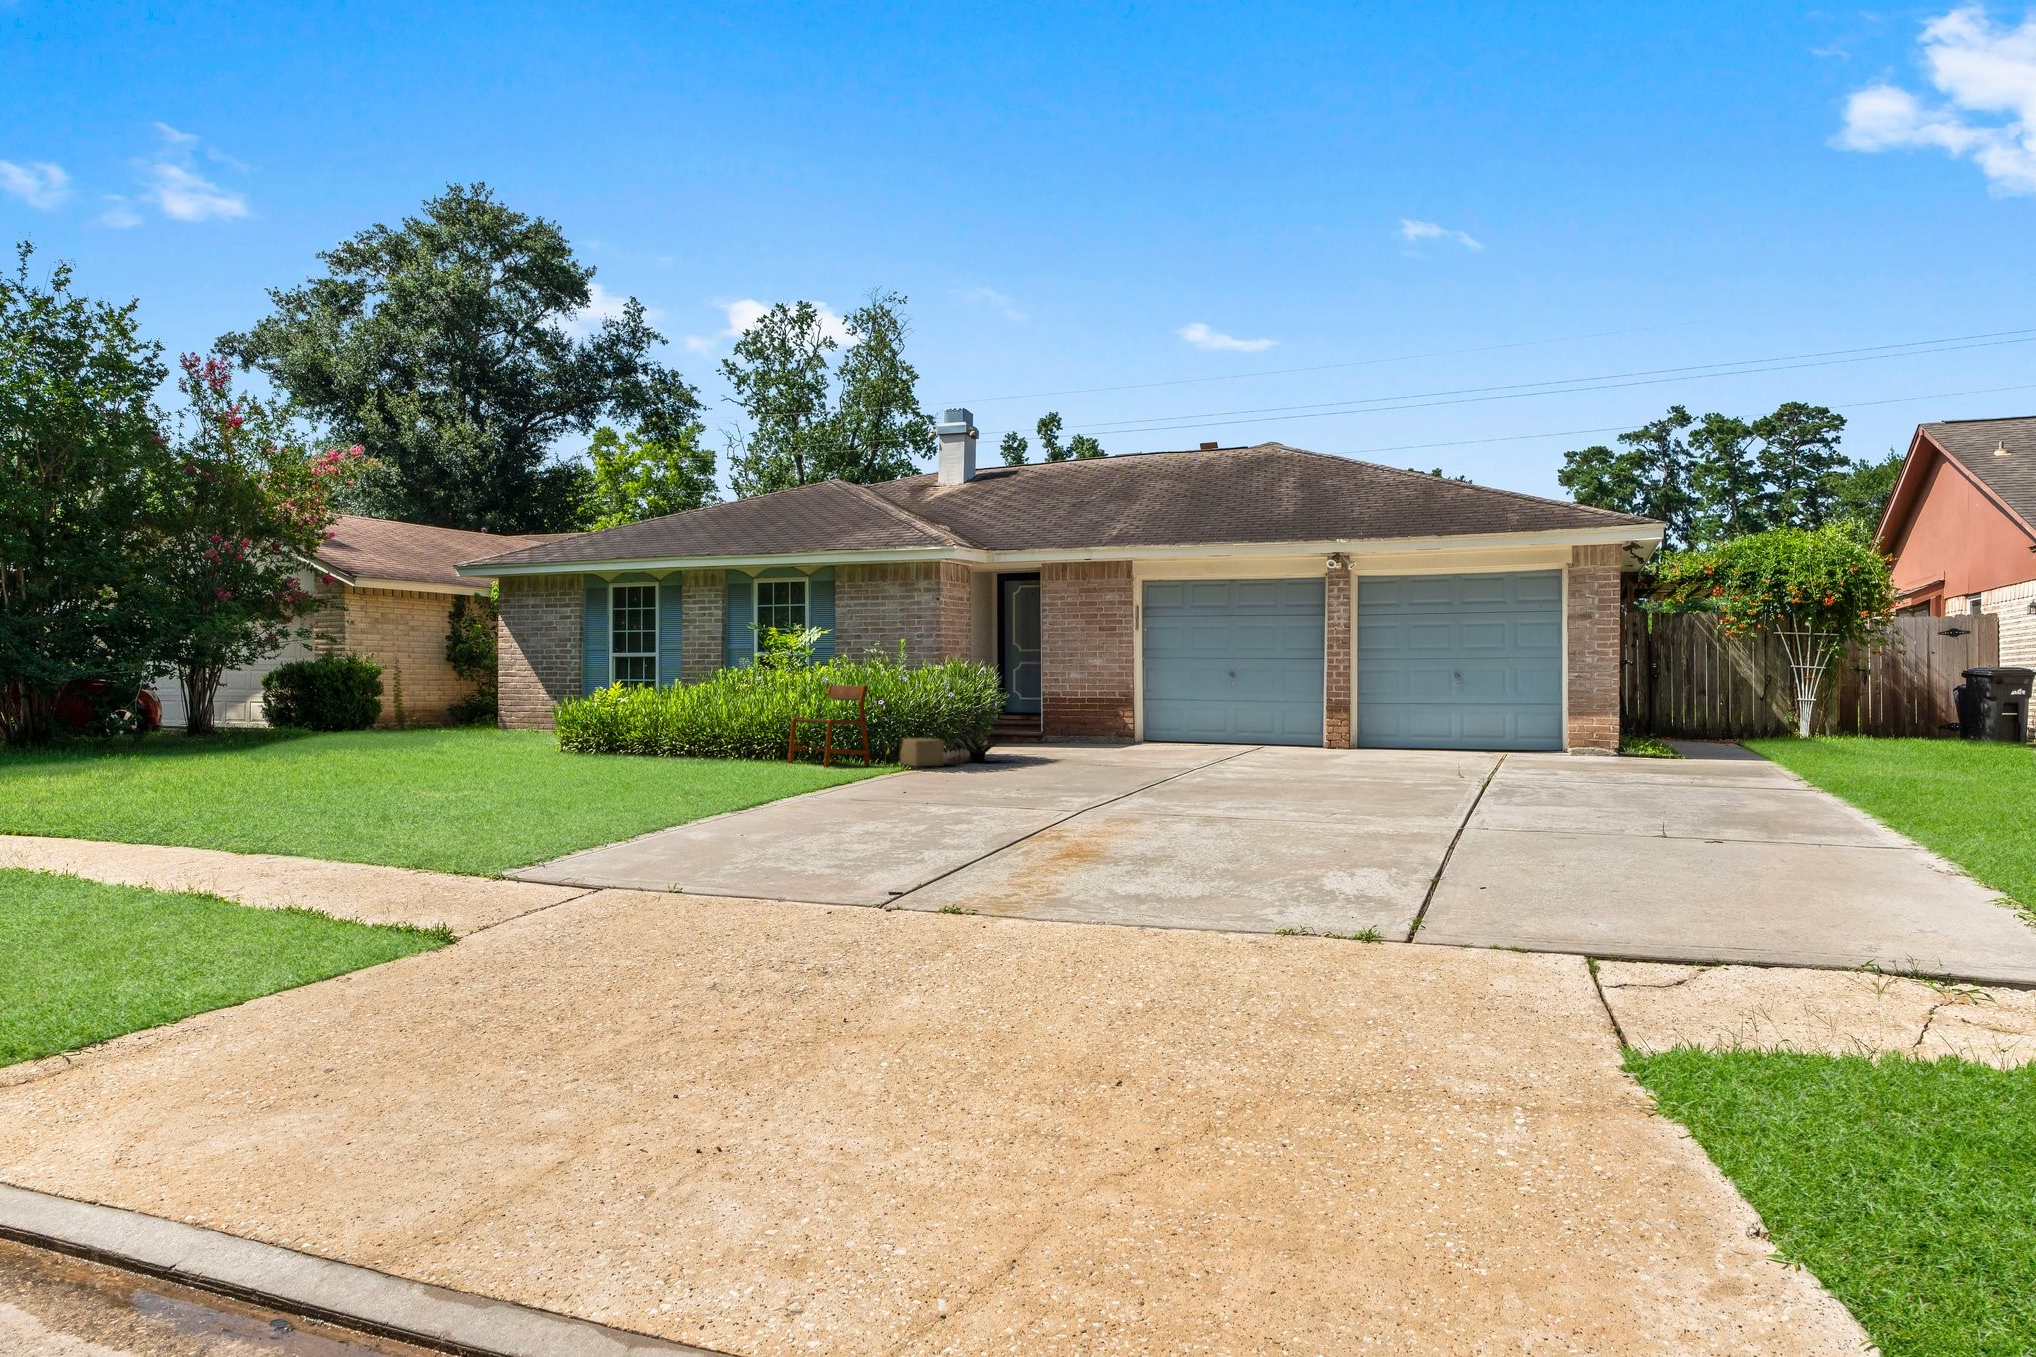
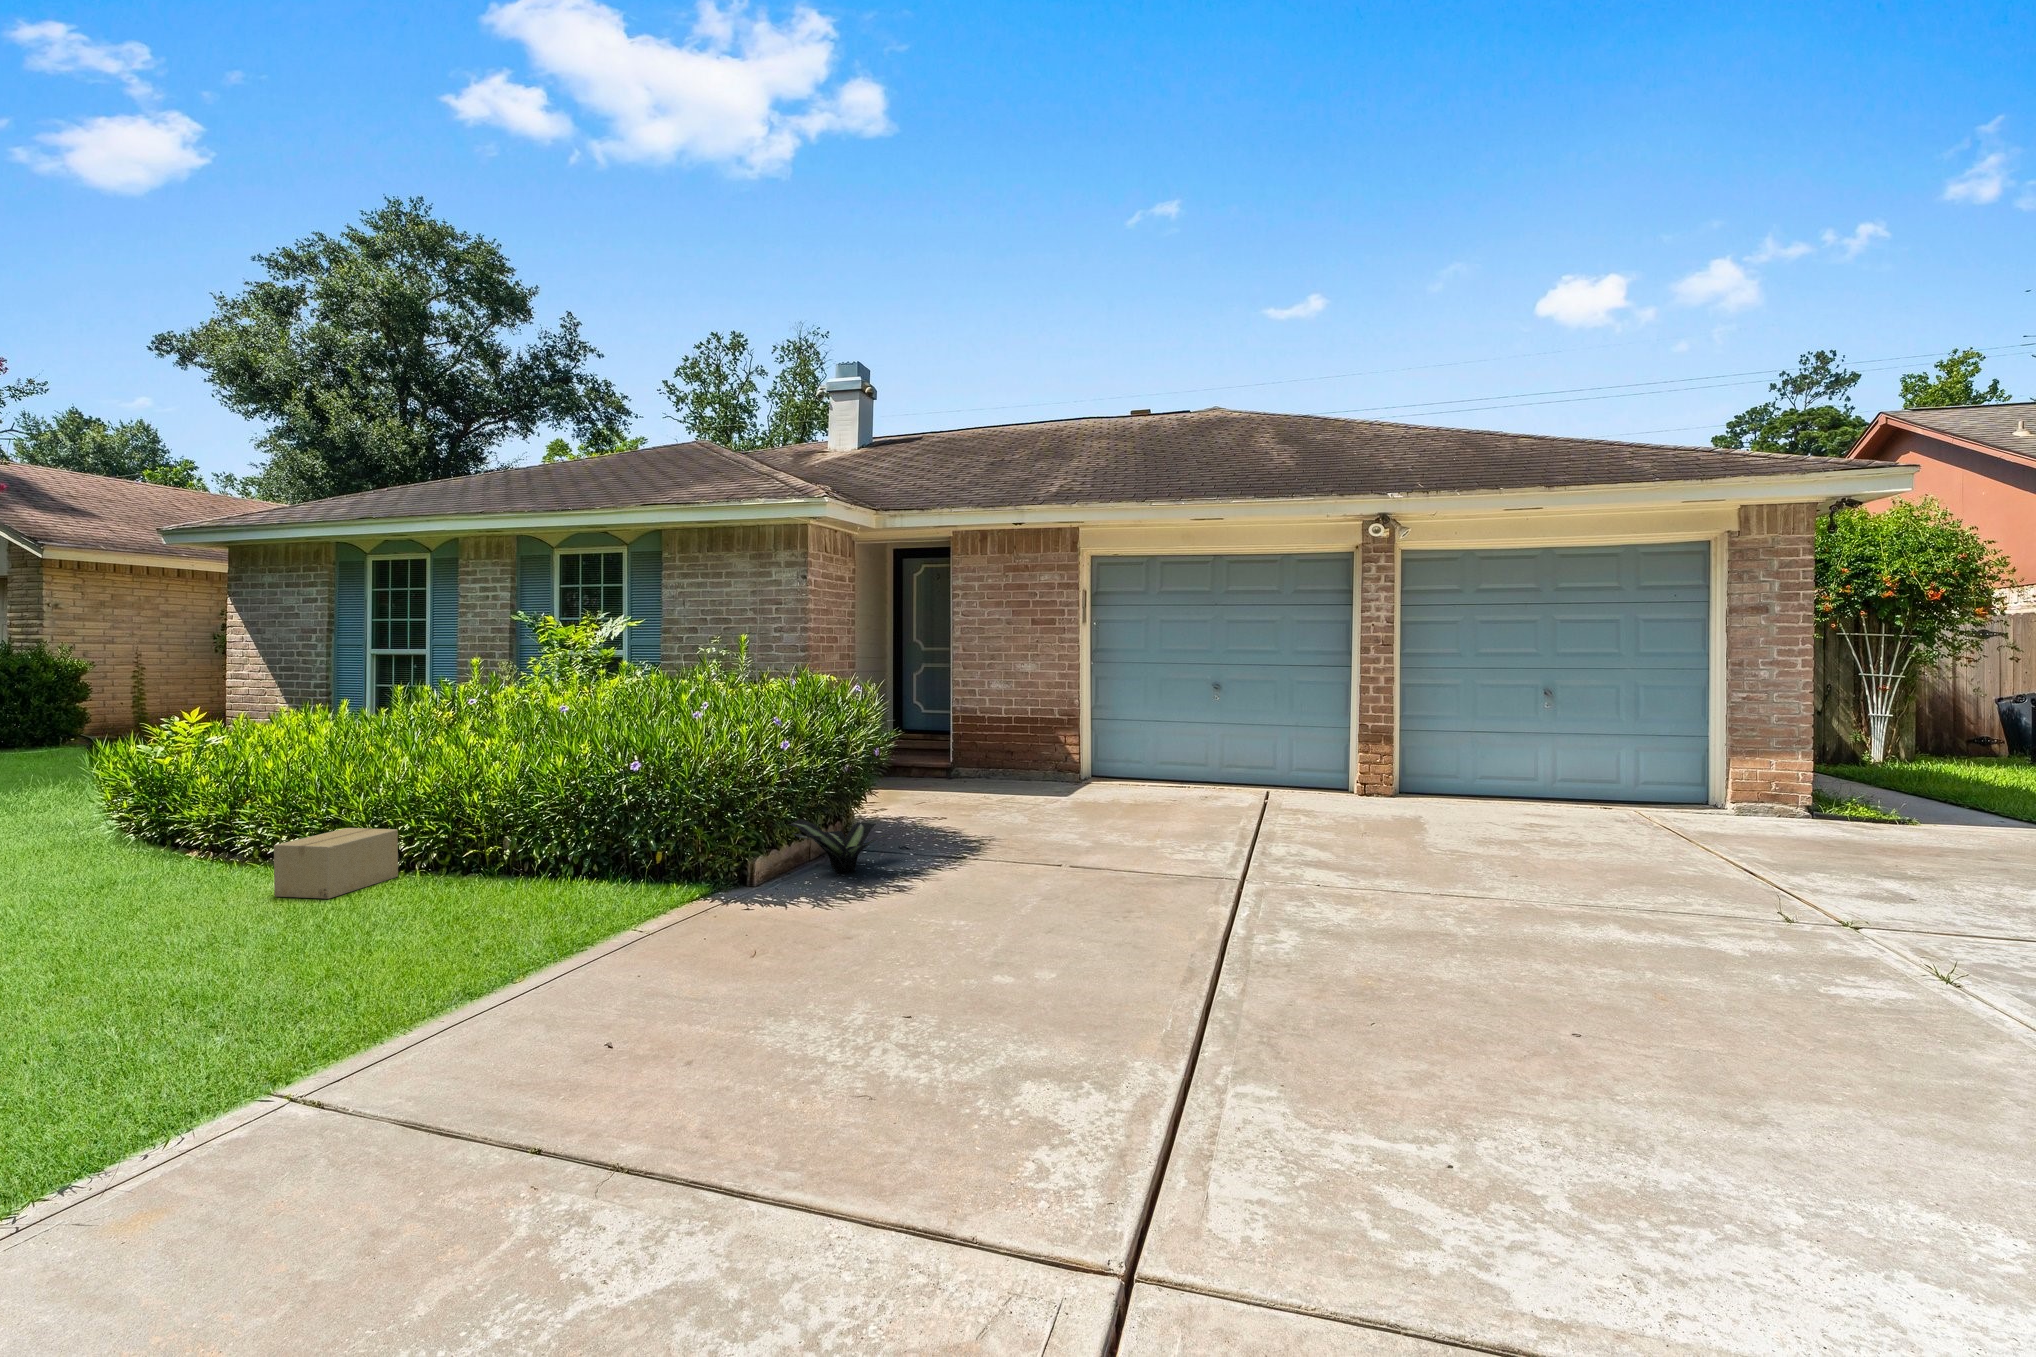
bench: present [788,685,870,767] -> none [455,731,608,931]
cardboard box: present [900,738,944,766] -> present [274,828,398,899]

